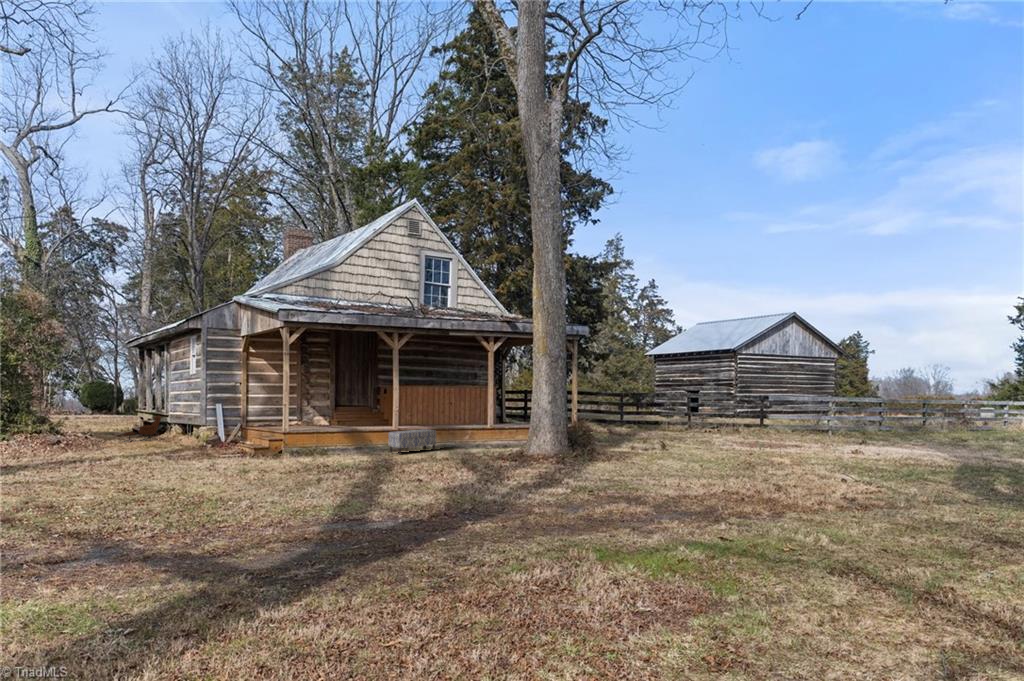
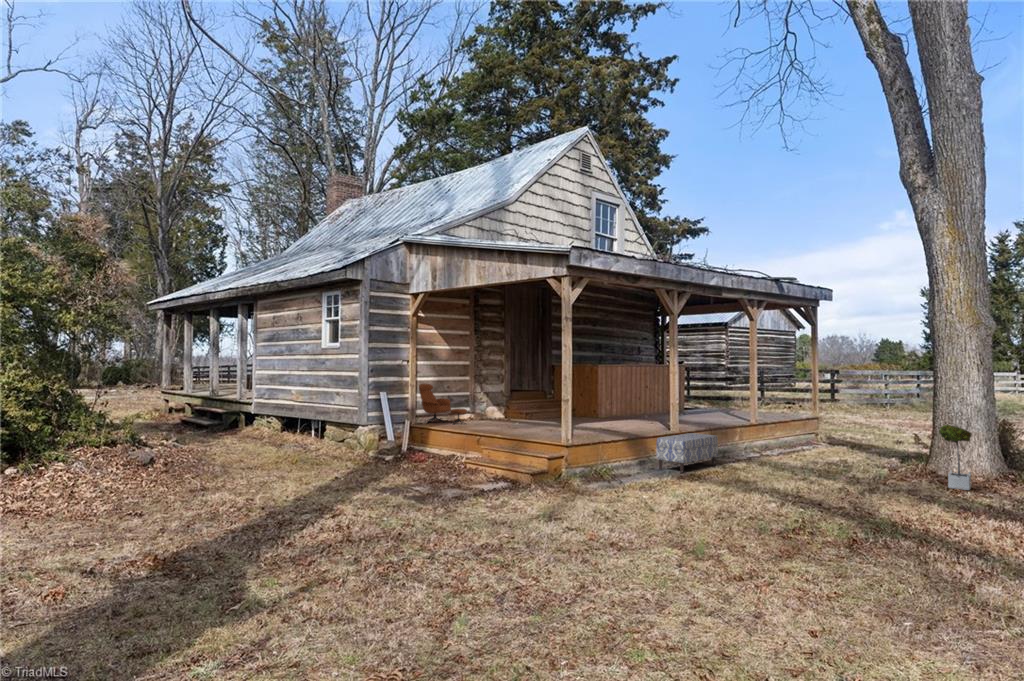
lounge chair: present [124,416,161,441] -> present [419,384,467,423]
potted tree: none [547,418,566,460] -> present [939,425,972,490]

